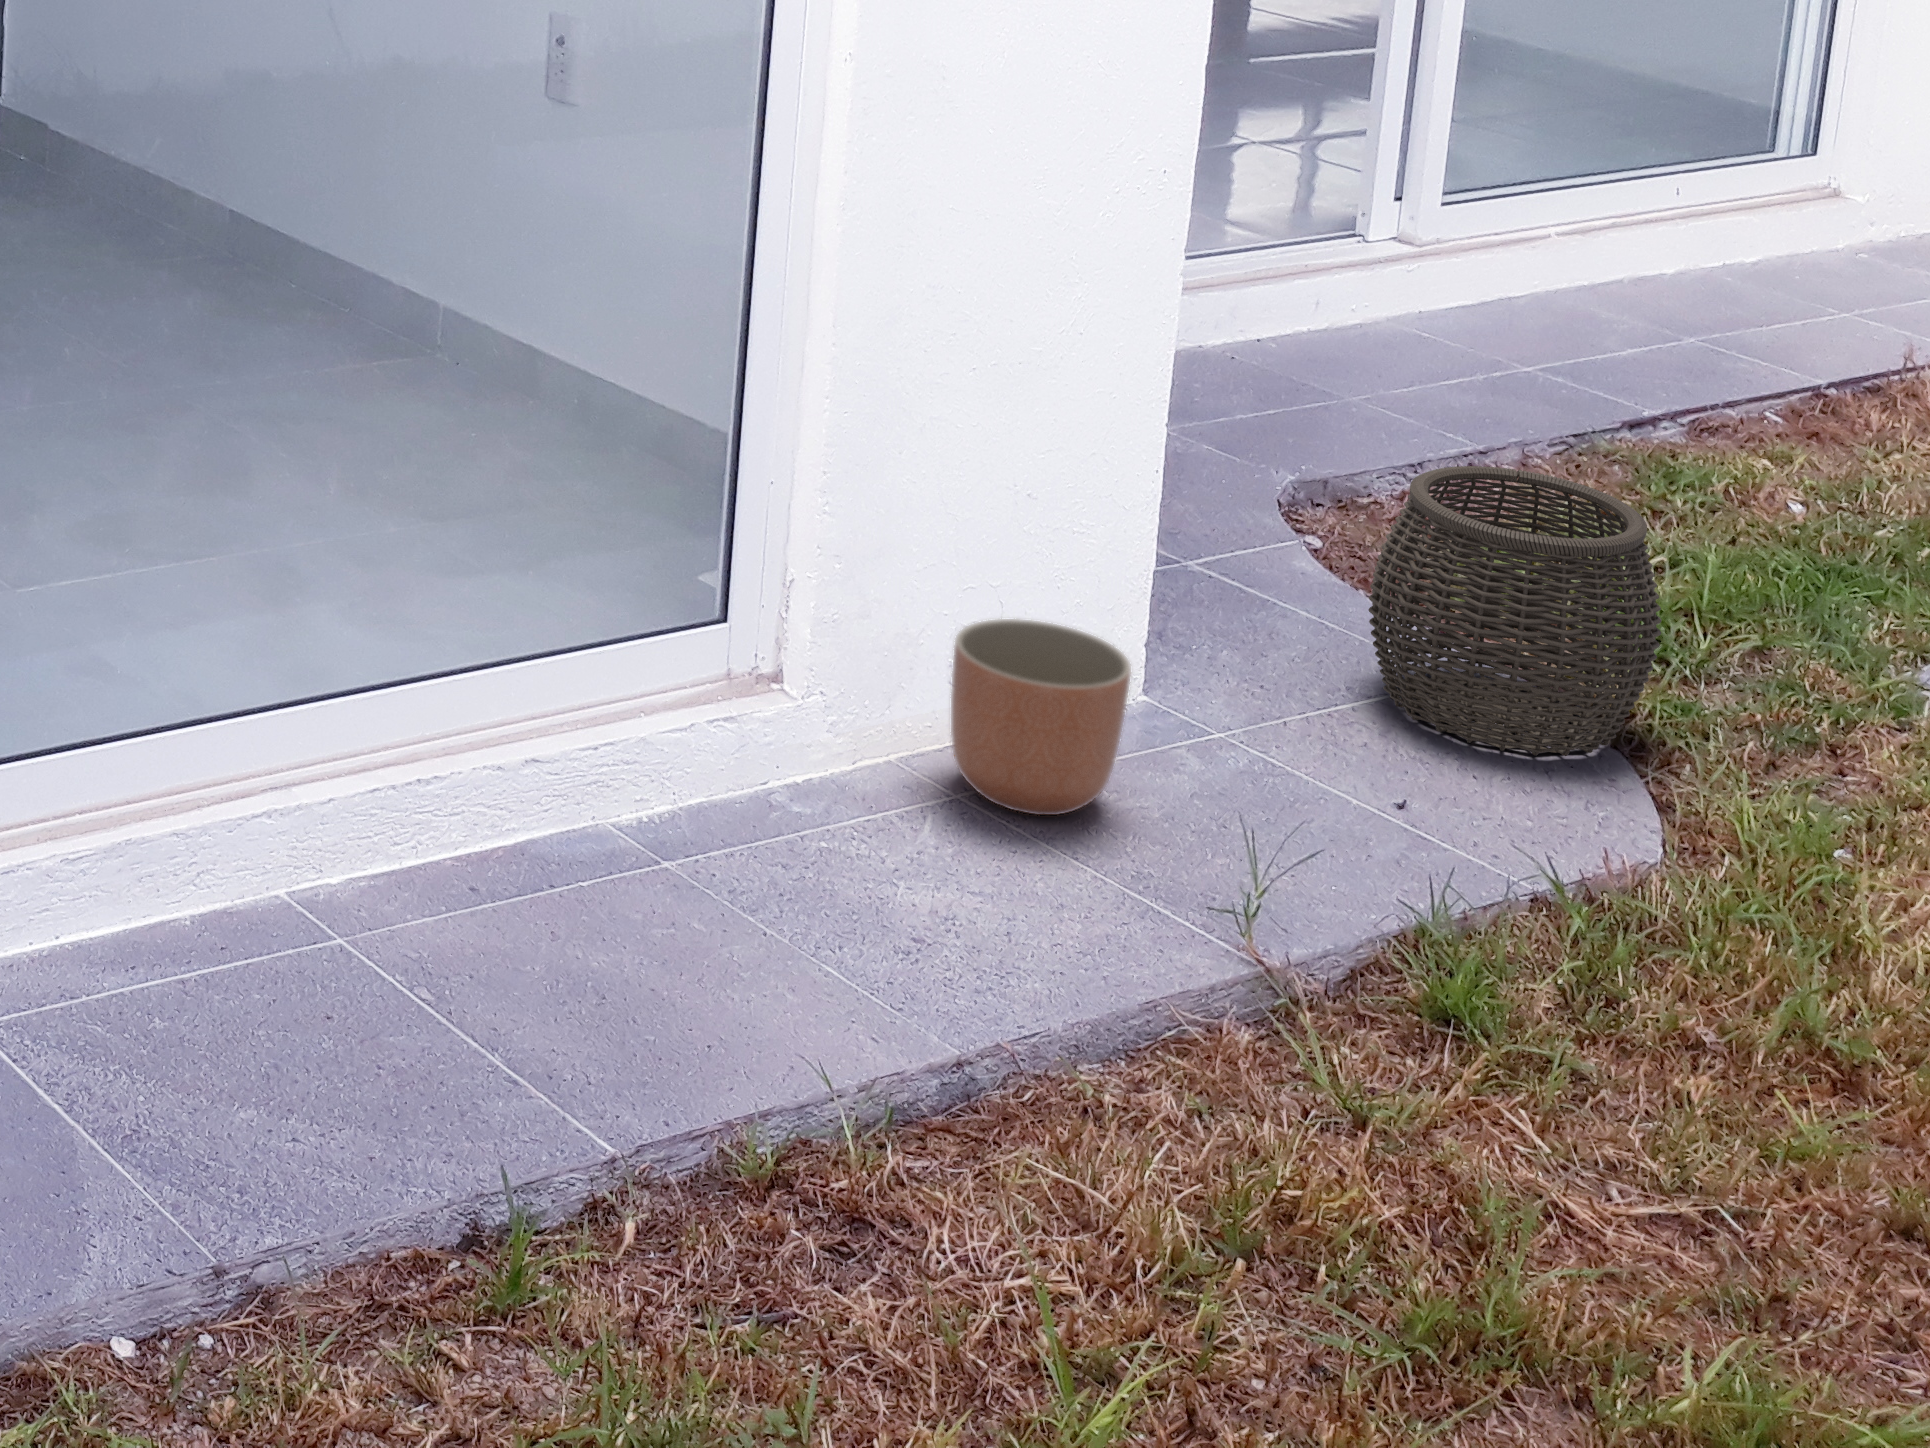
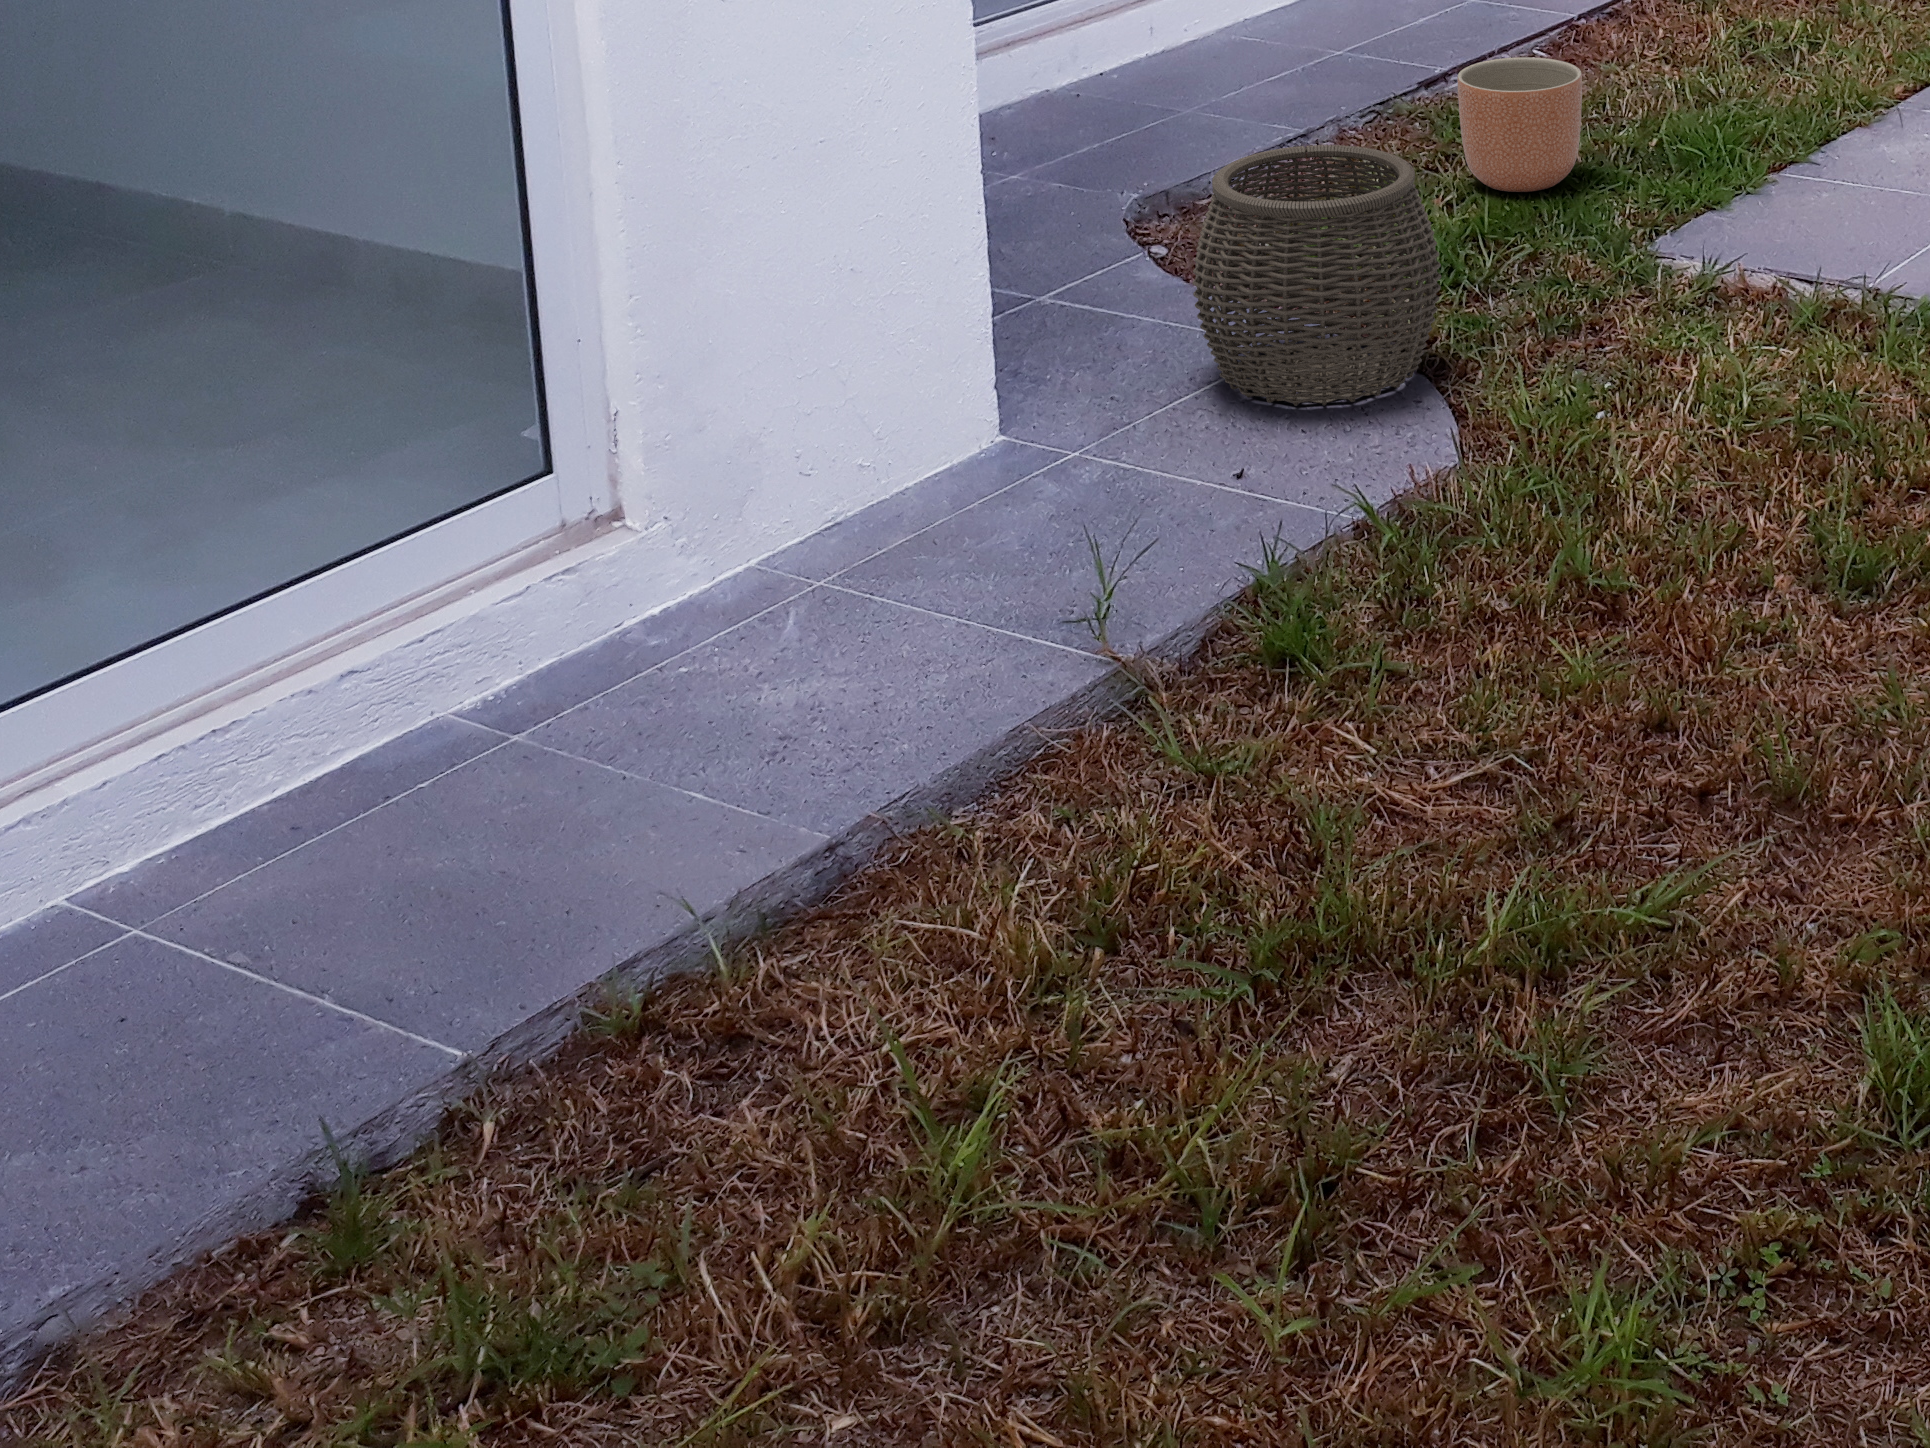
planter: present [951,619,1131,815] -> present [1457,57,1582,192]

